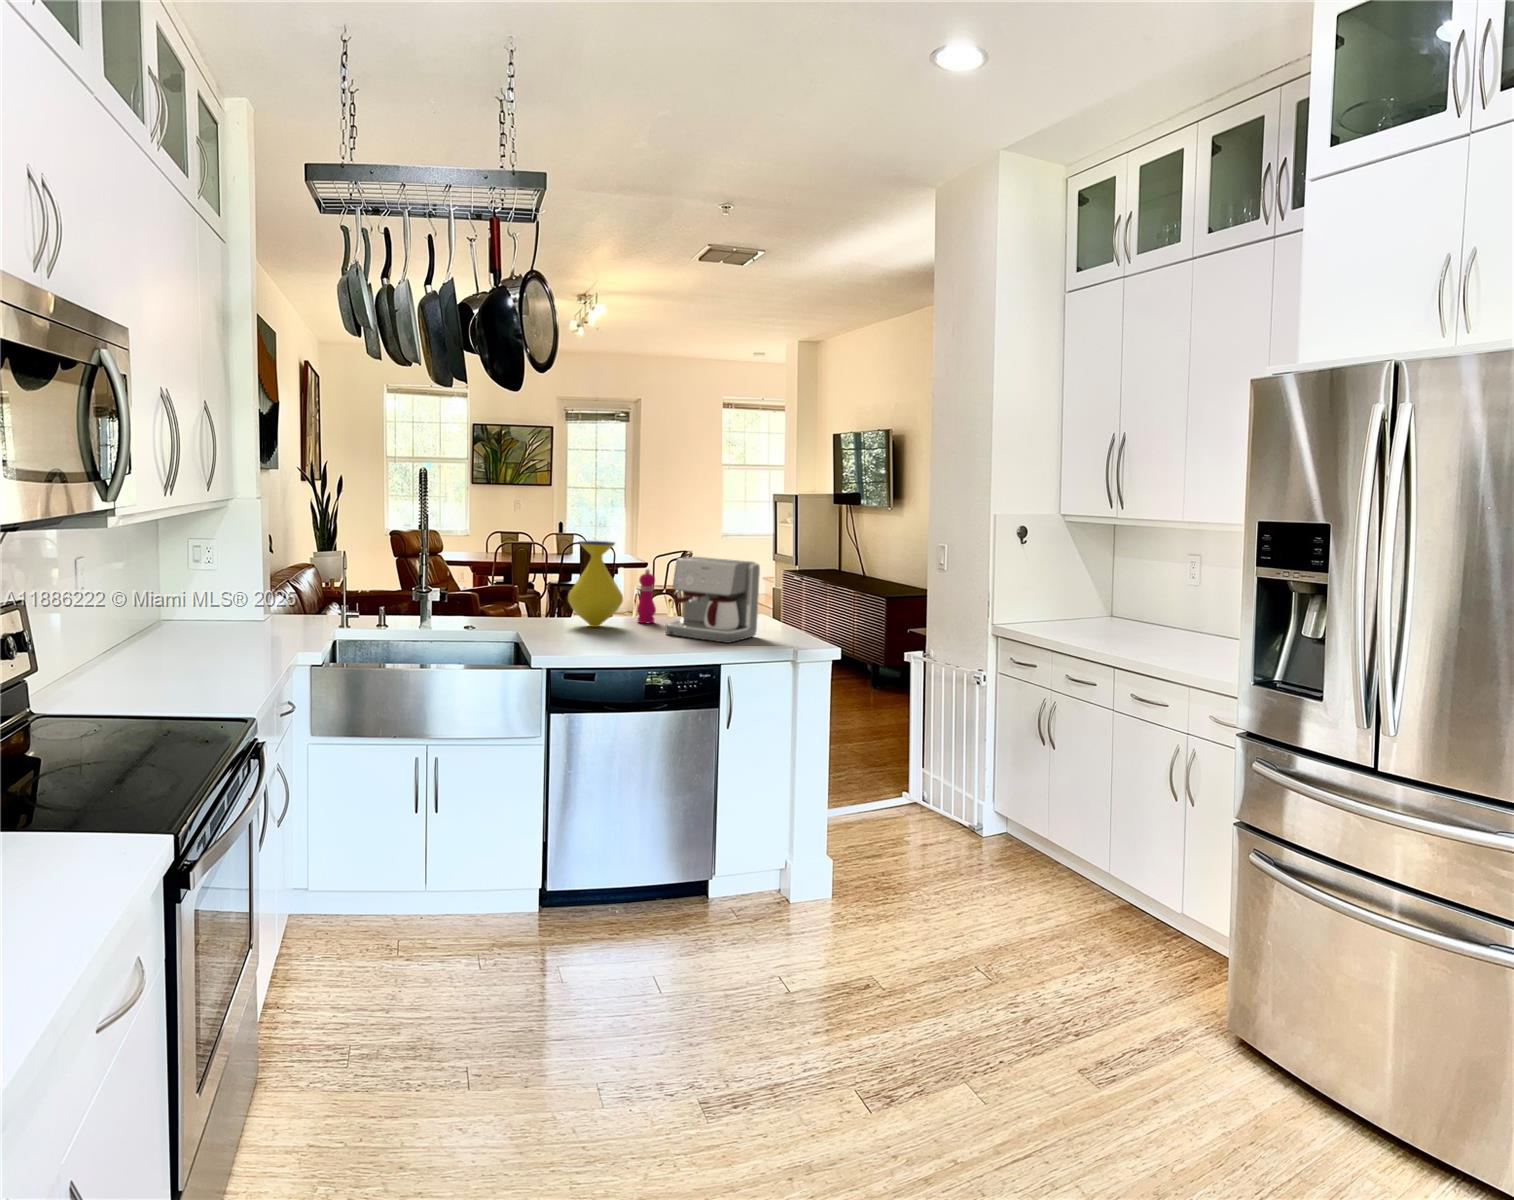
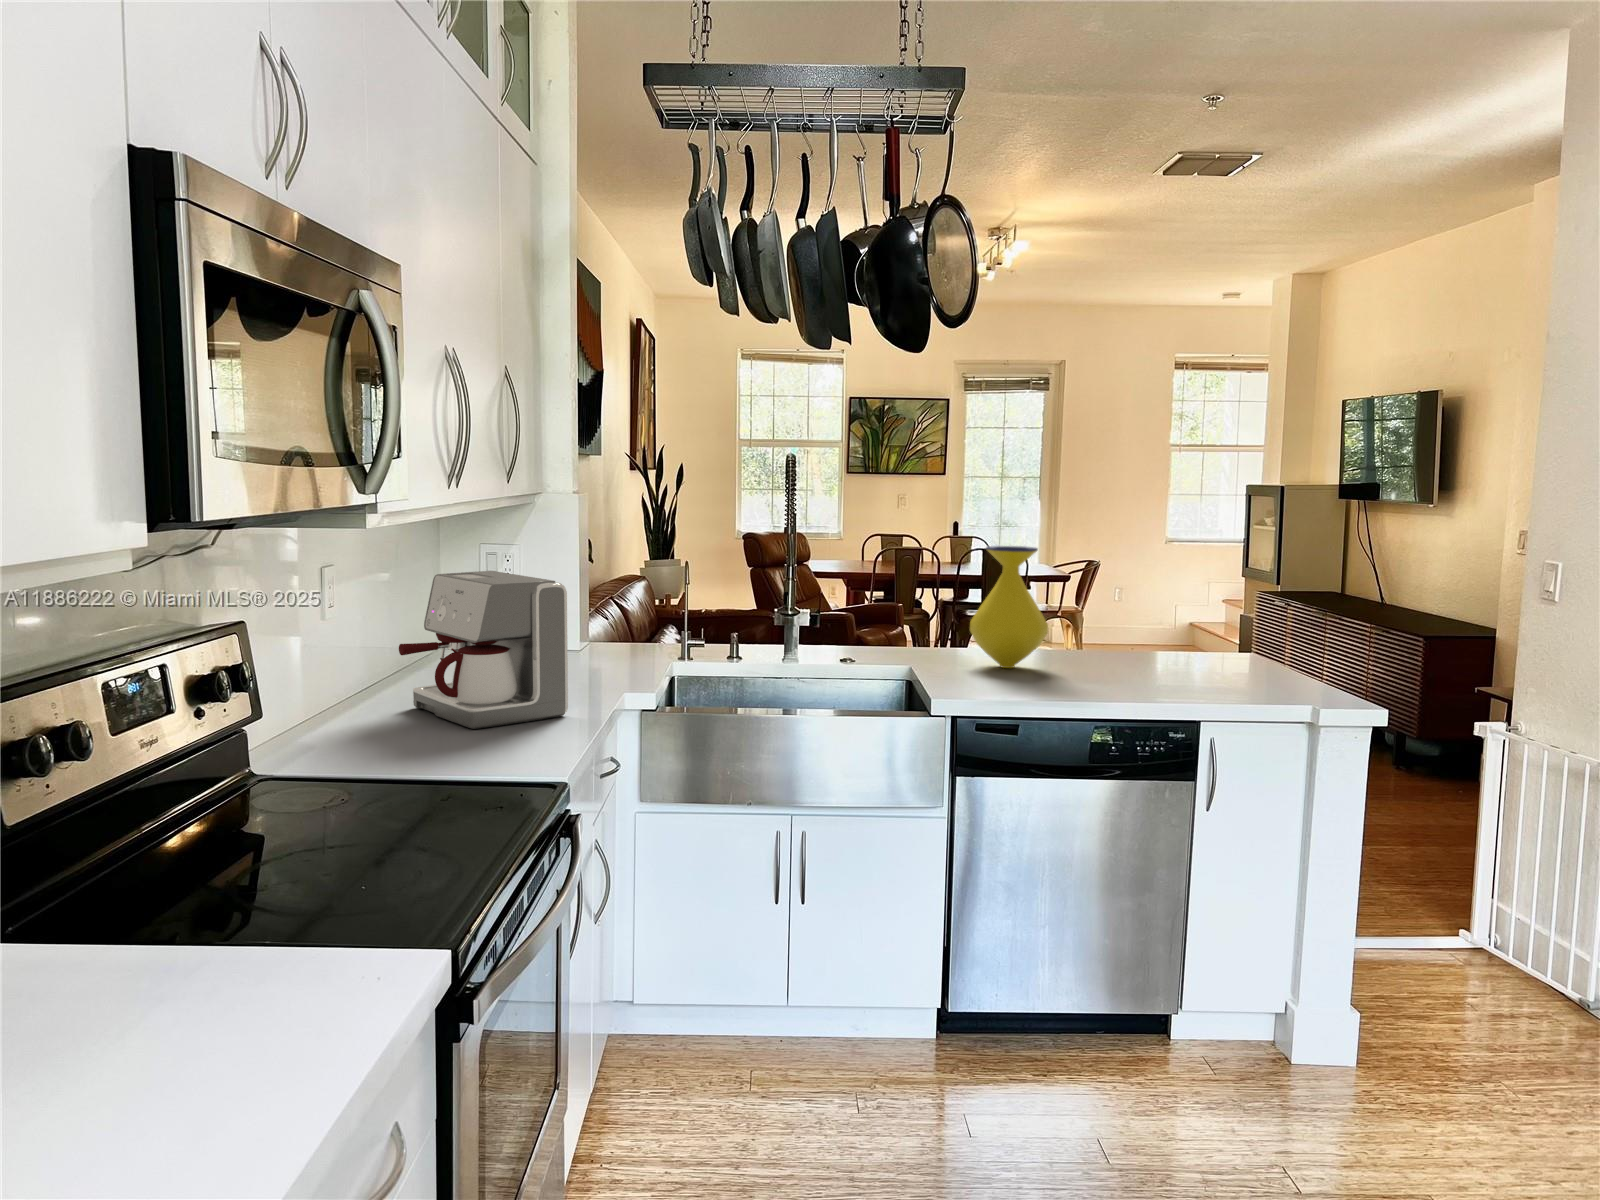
coffee maker: present [666,557,760,643] -> present [399,571,568,729]
pepper mill: present [637,569,656,623] -> none [1067,586,1096,665]

